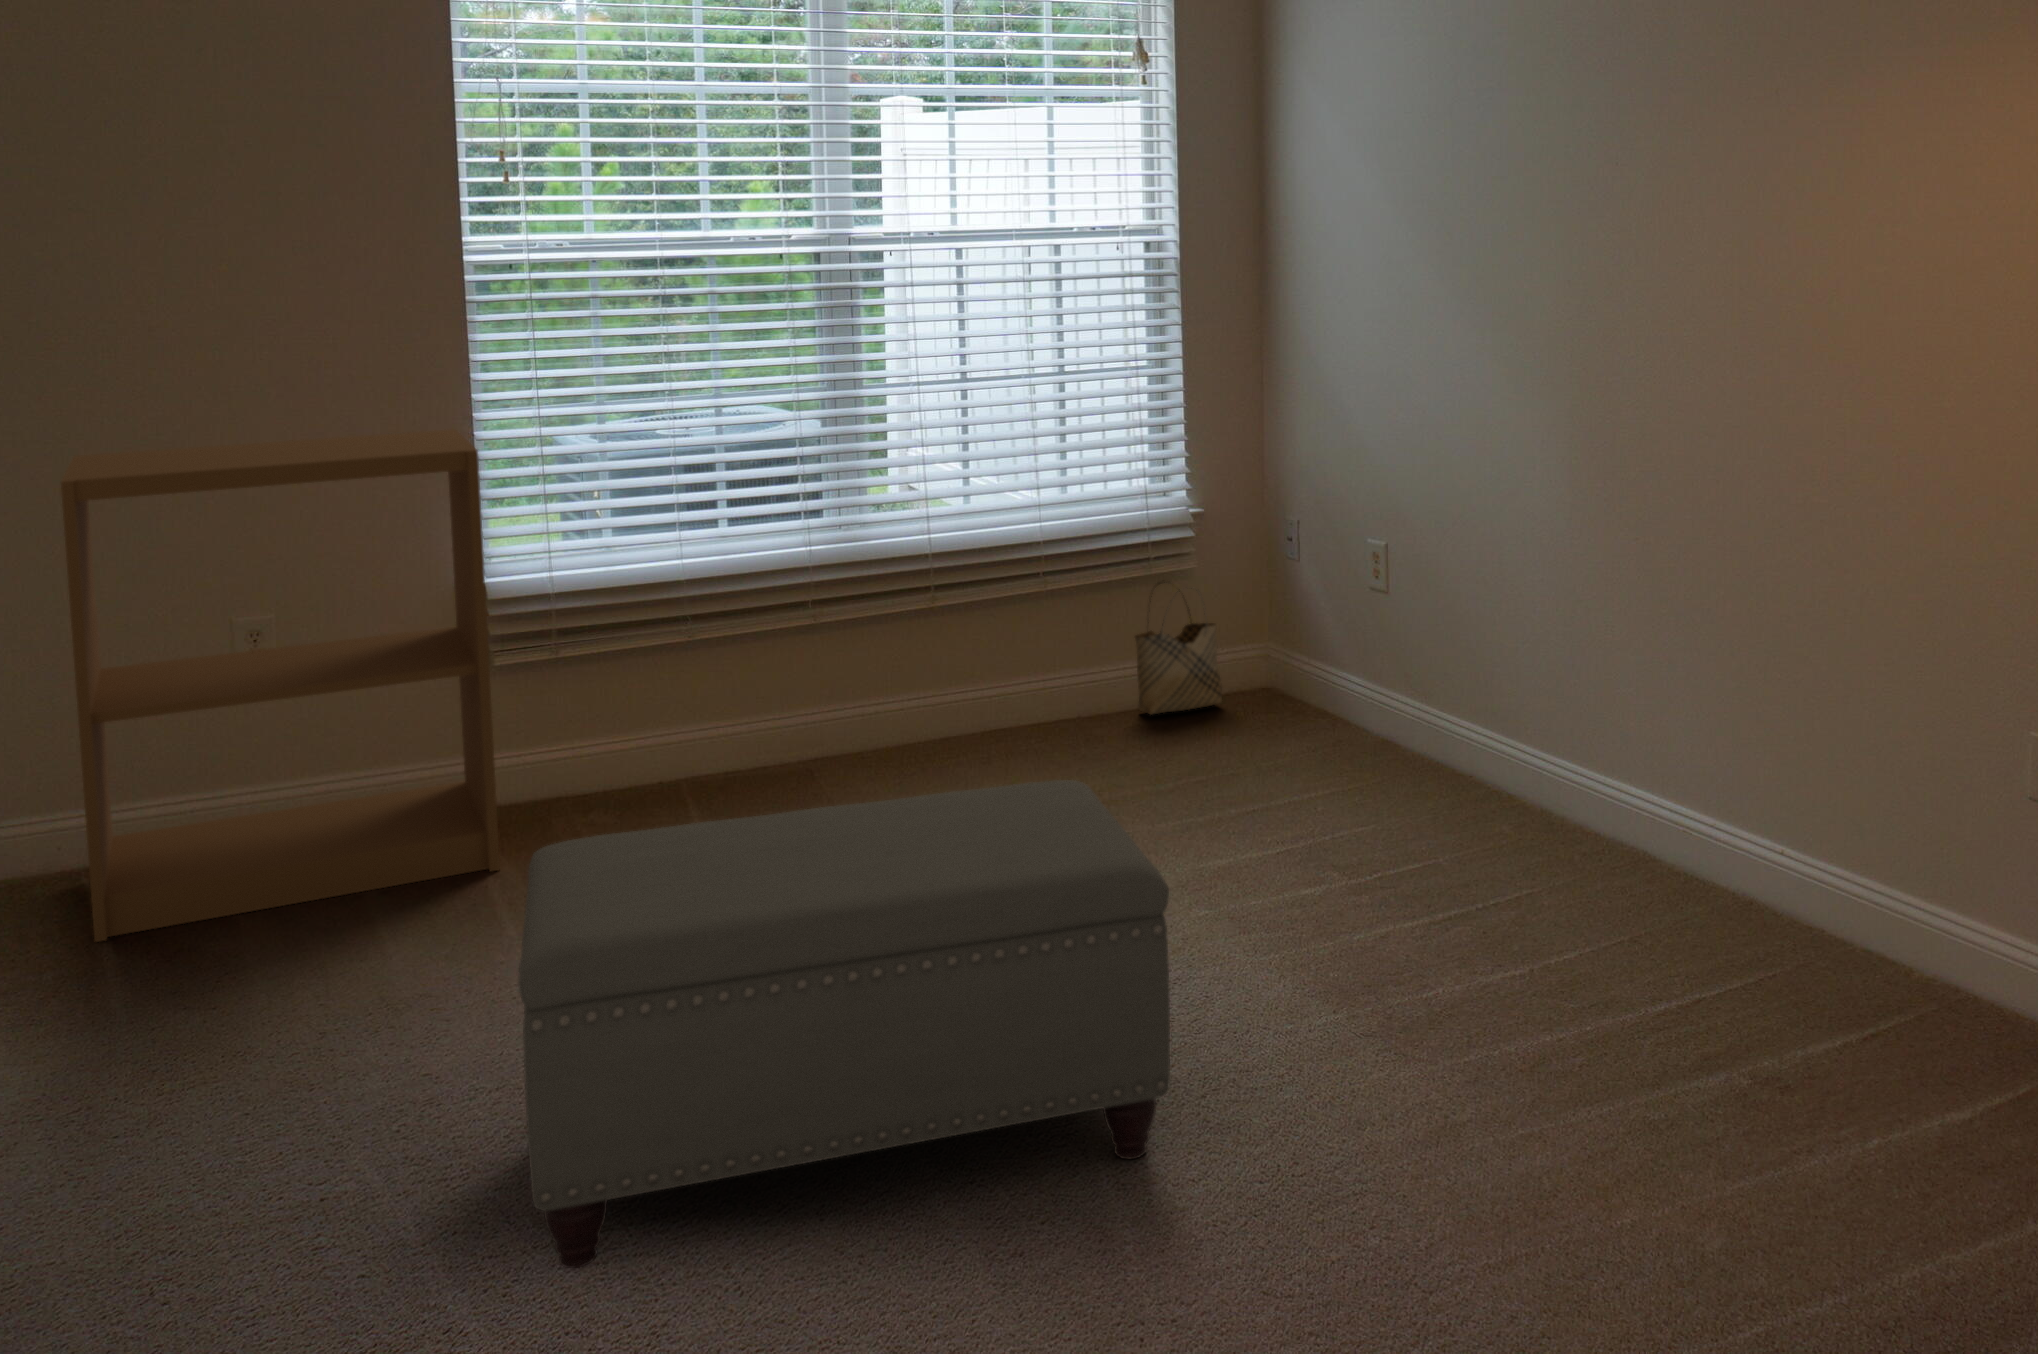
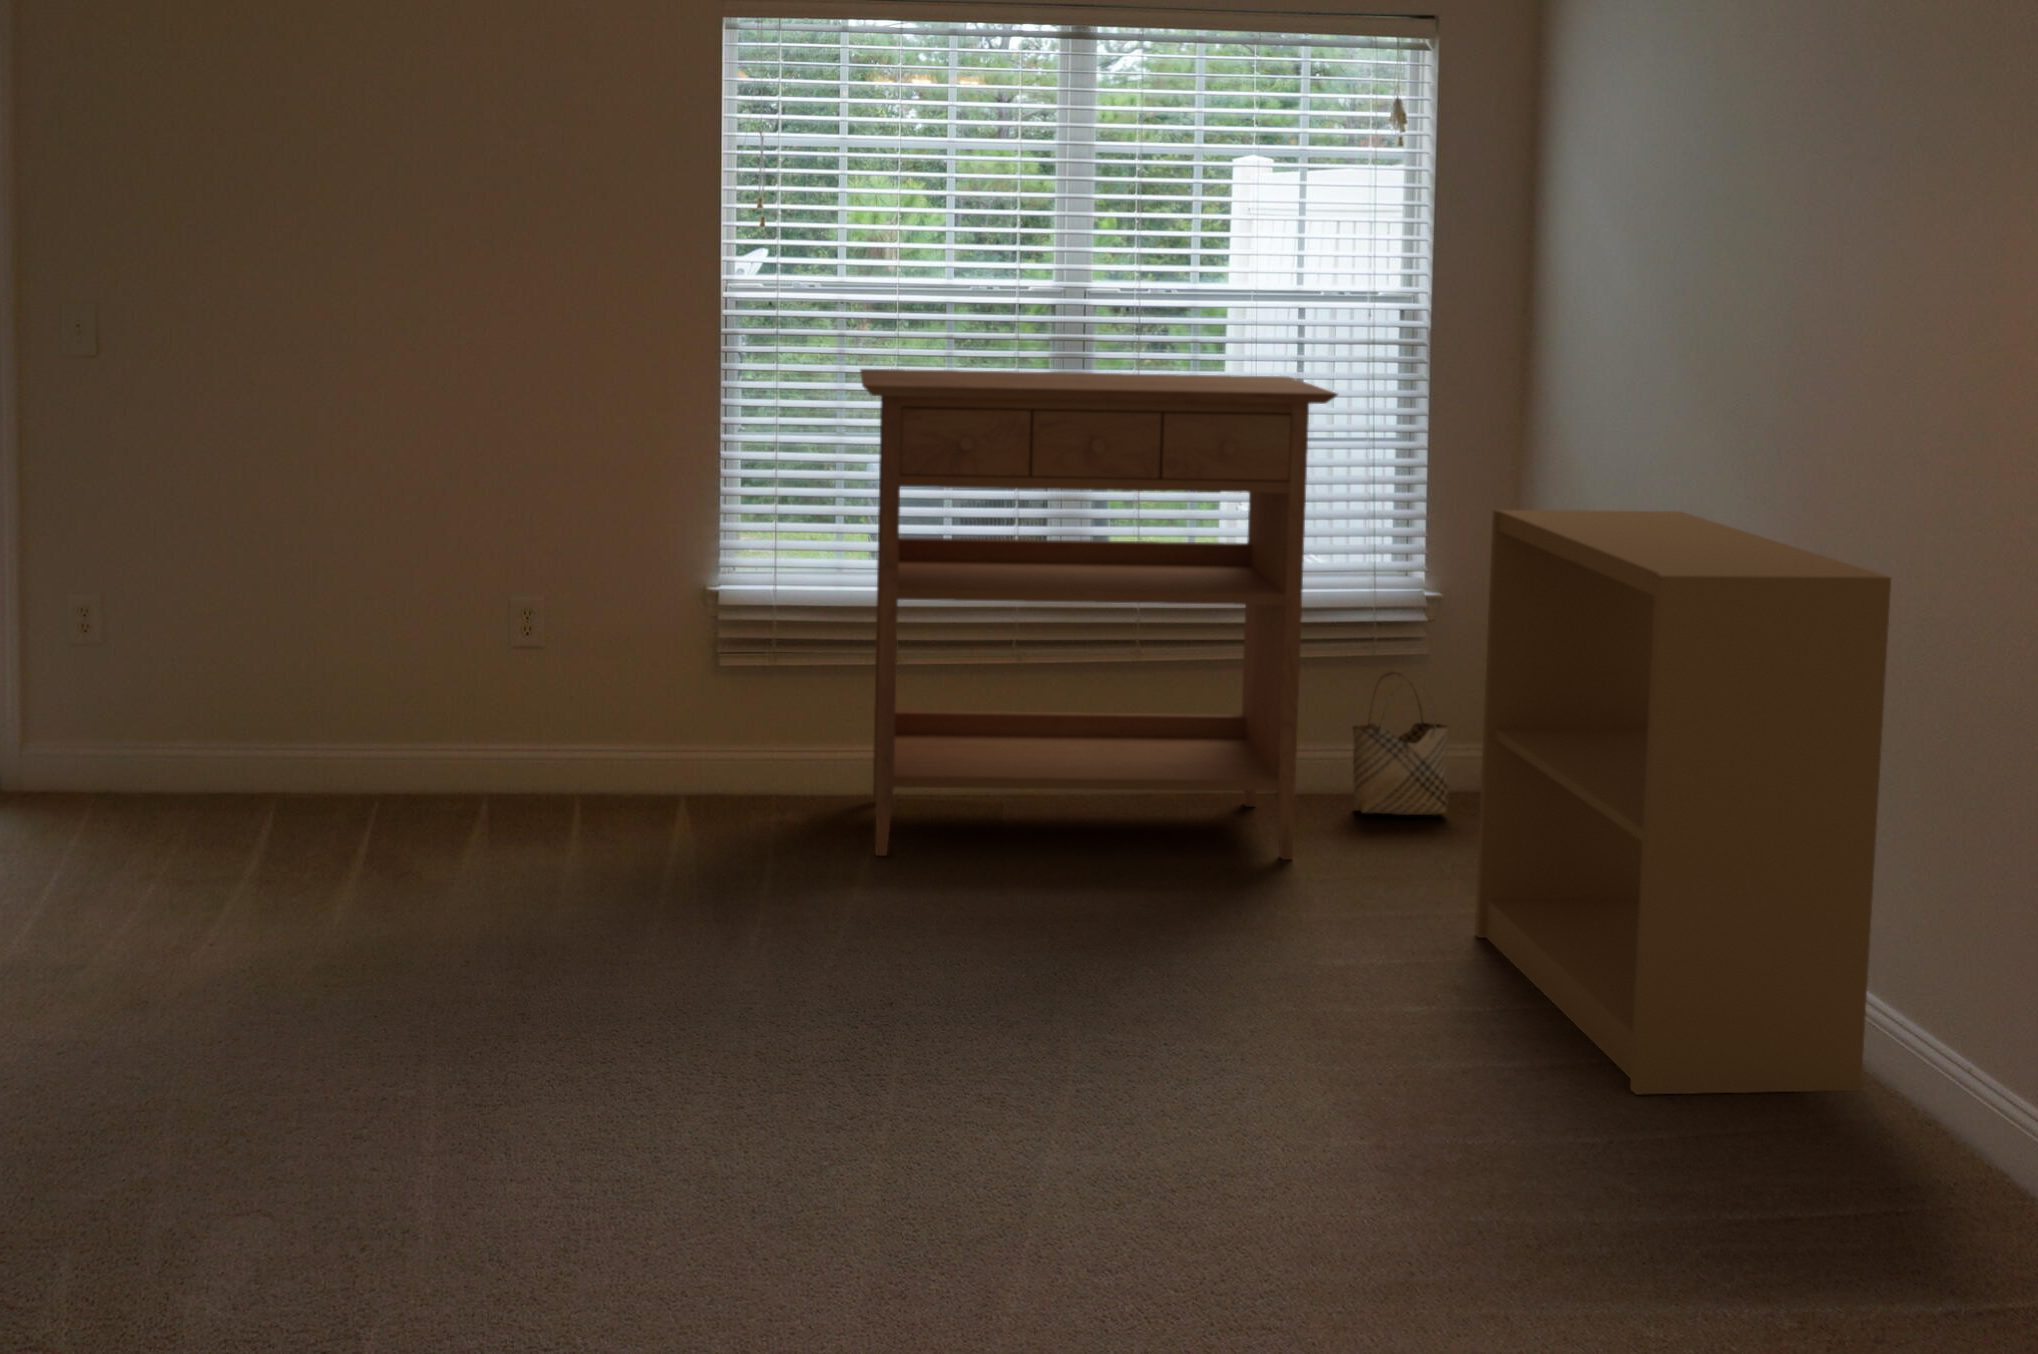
console table: none [627,311,1130,835] -> present [860,369,1337,860]
bookshelf: present [61,429,500,942] -> present [1475,510,1891,1094]
ottoman: present [518,780,1170,1268] -> none [520,835,1139,1272]

